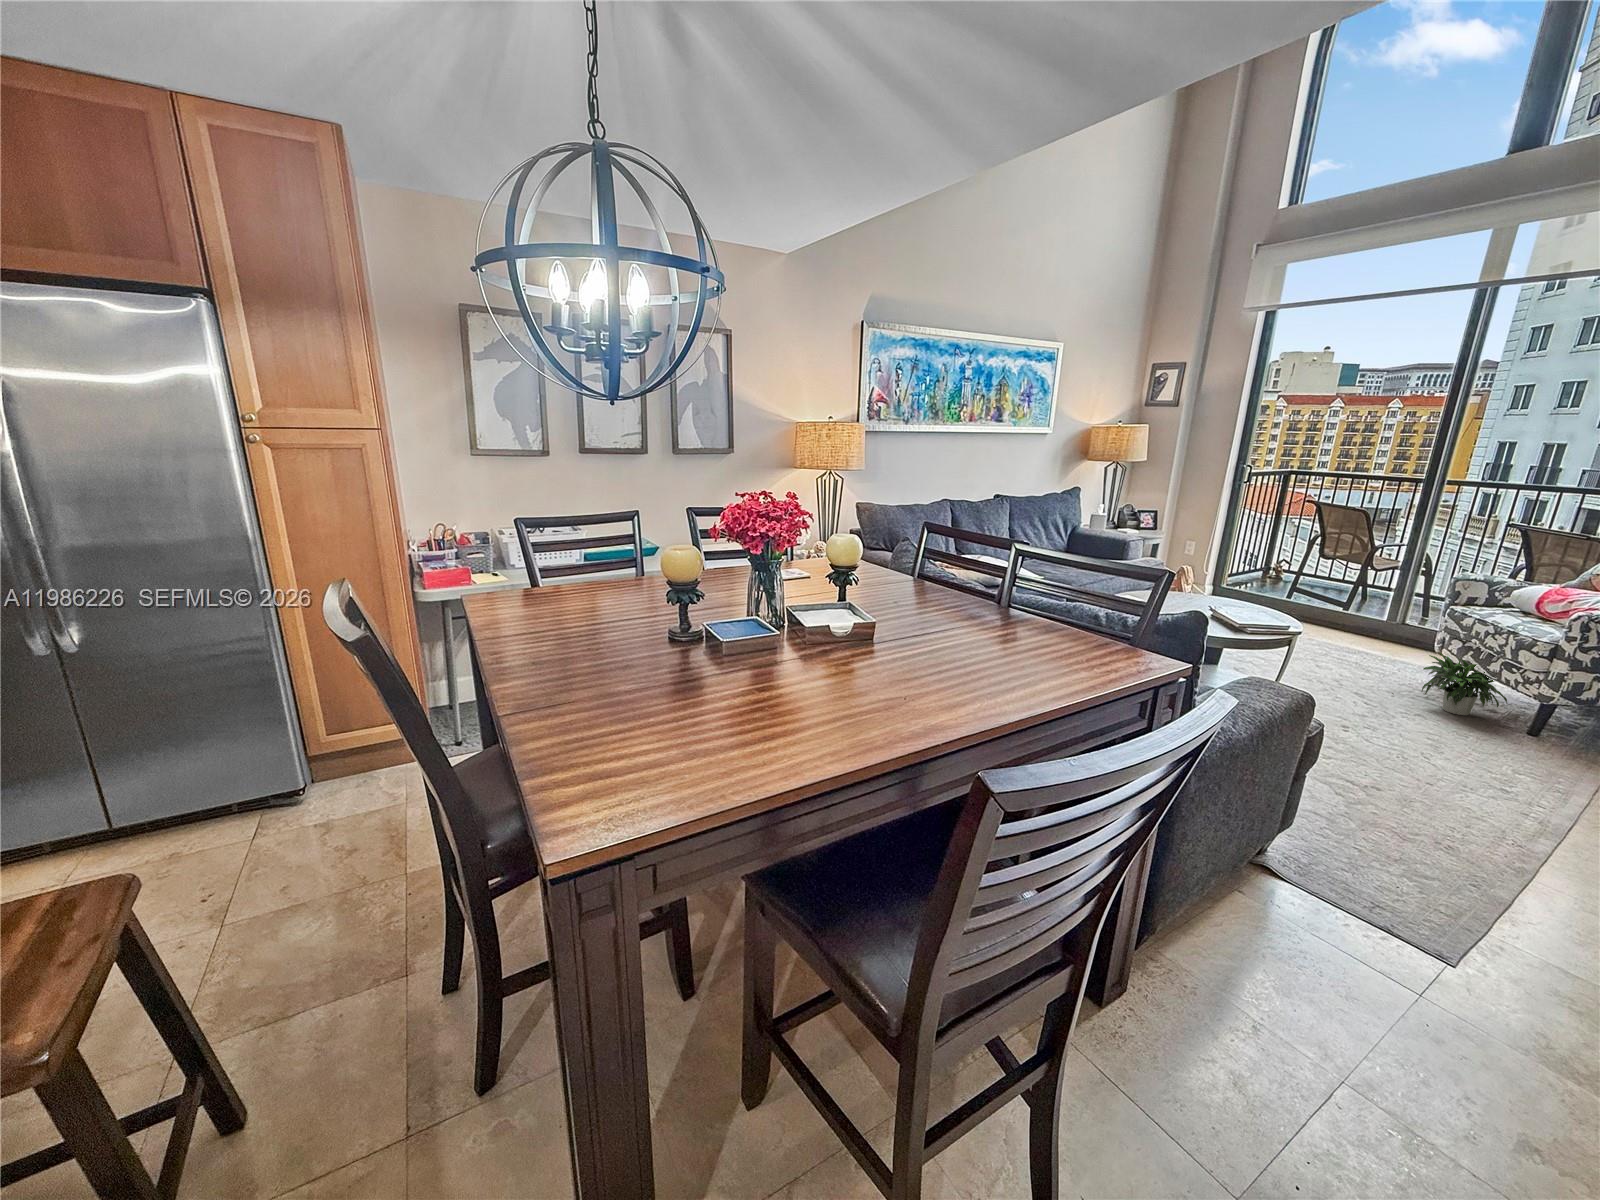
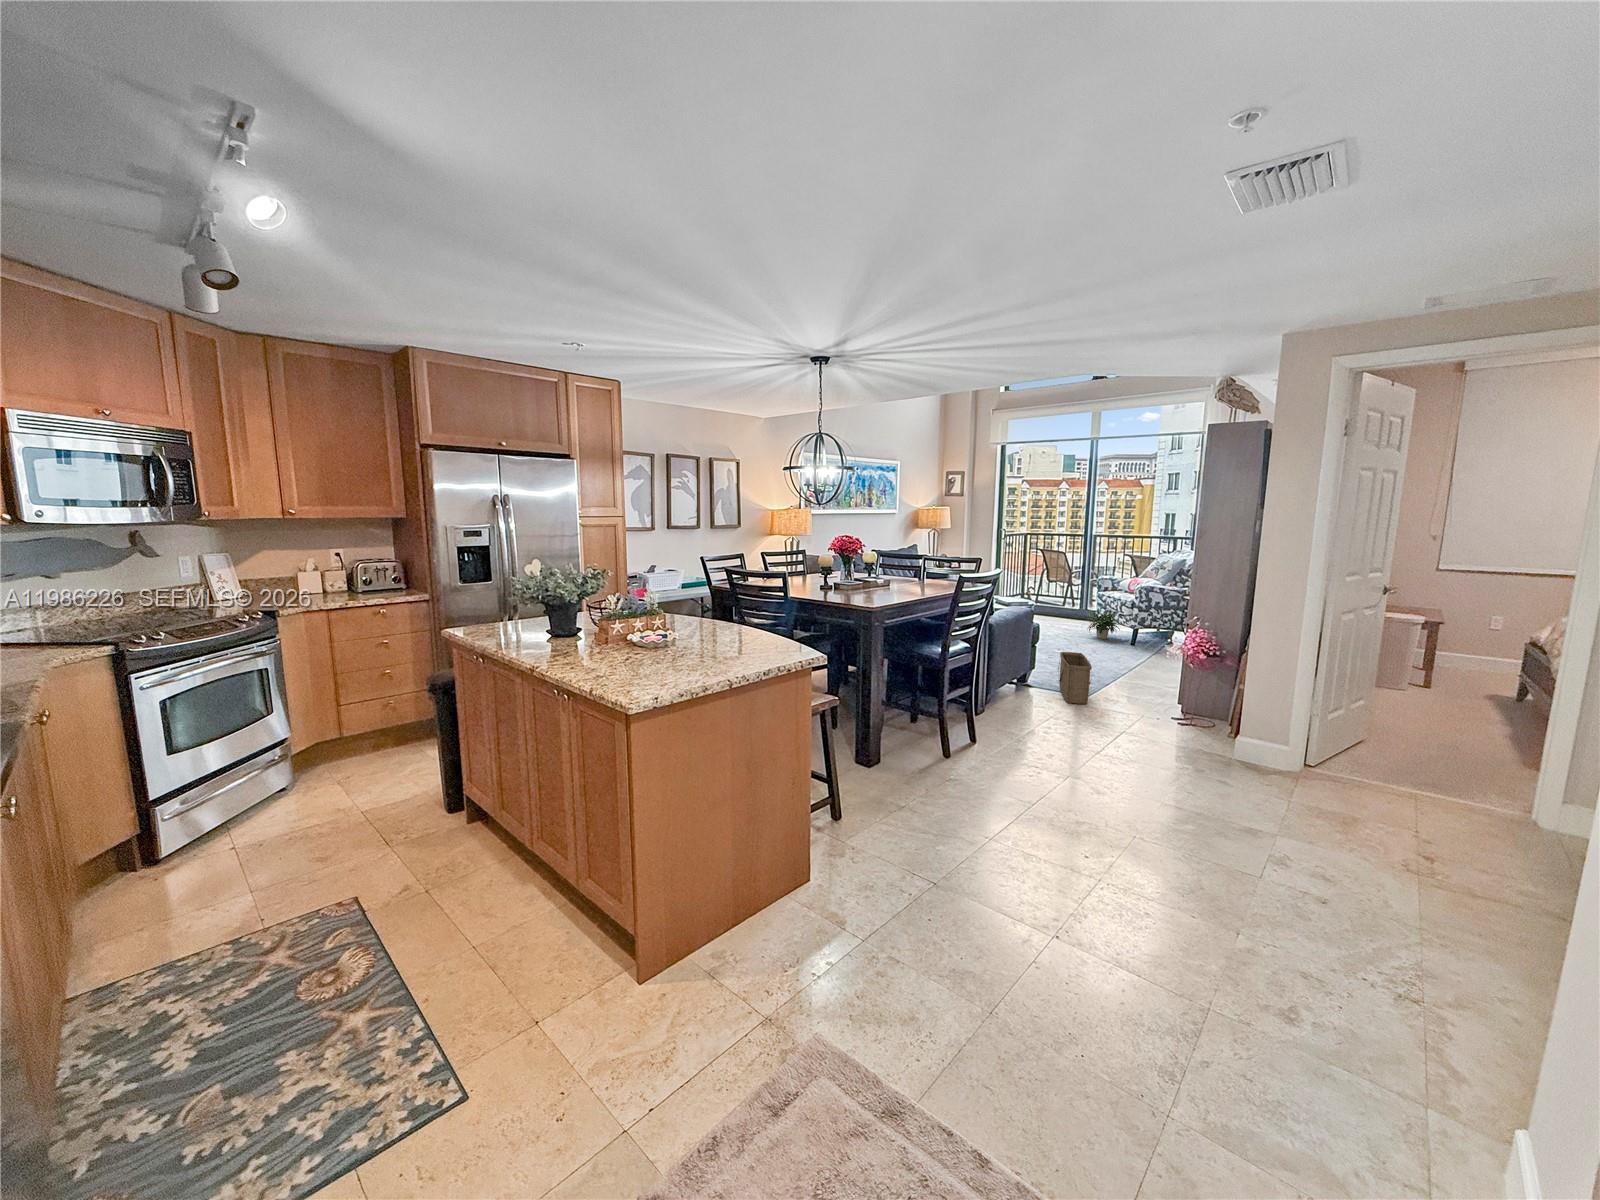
basket: none [1358,811,1488,1001] -> present [1059,652,1092,704]

